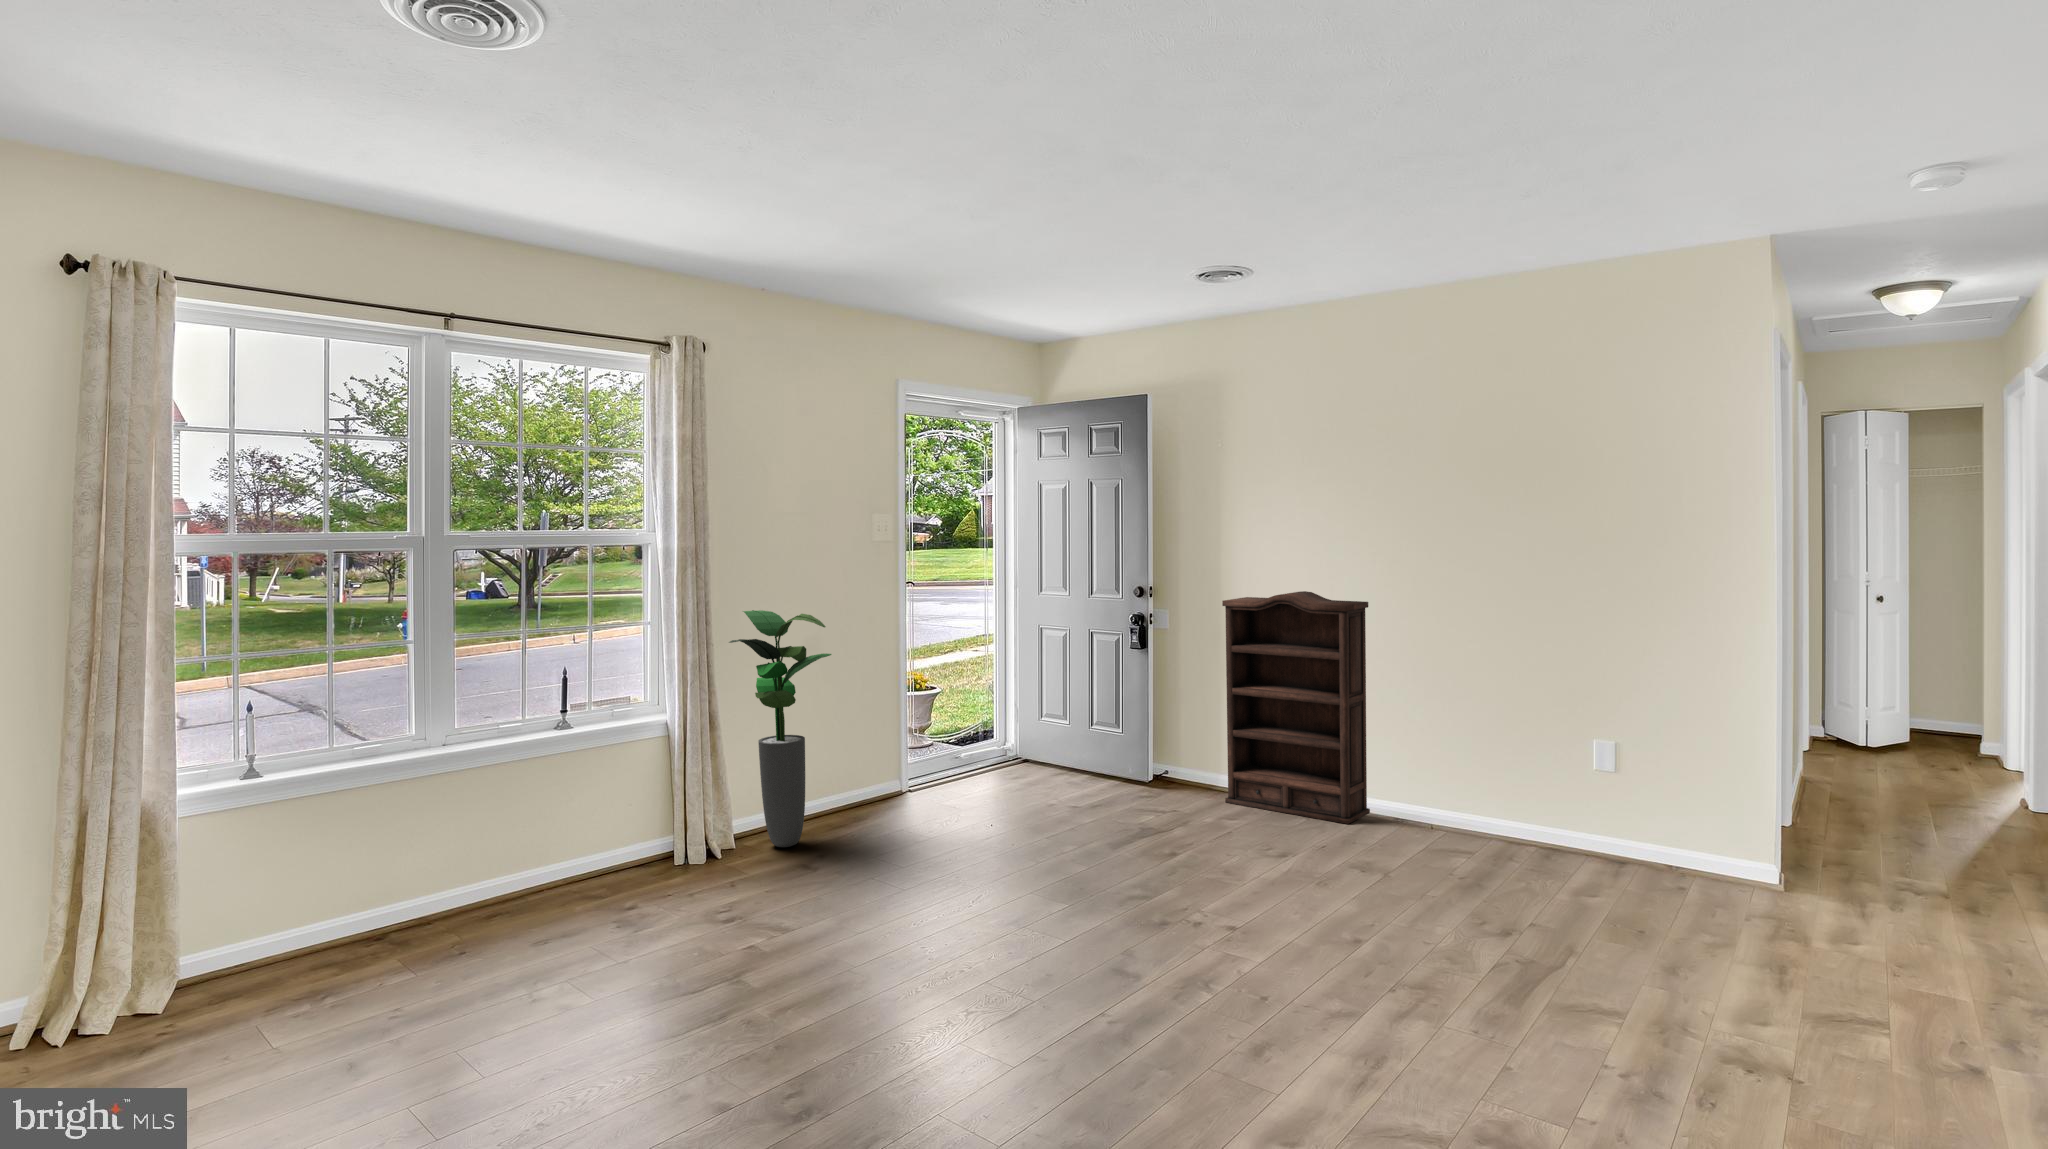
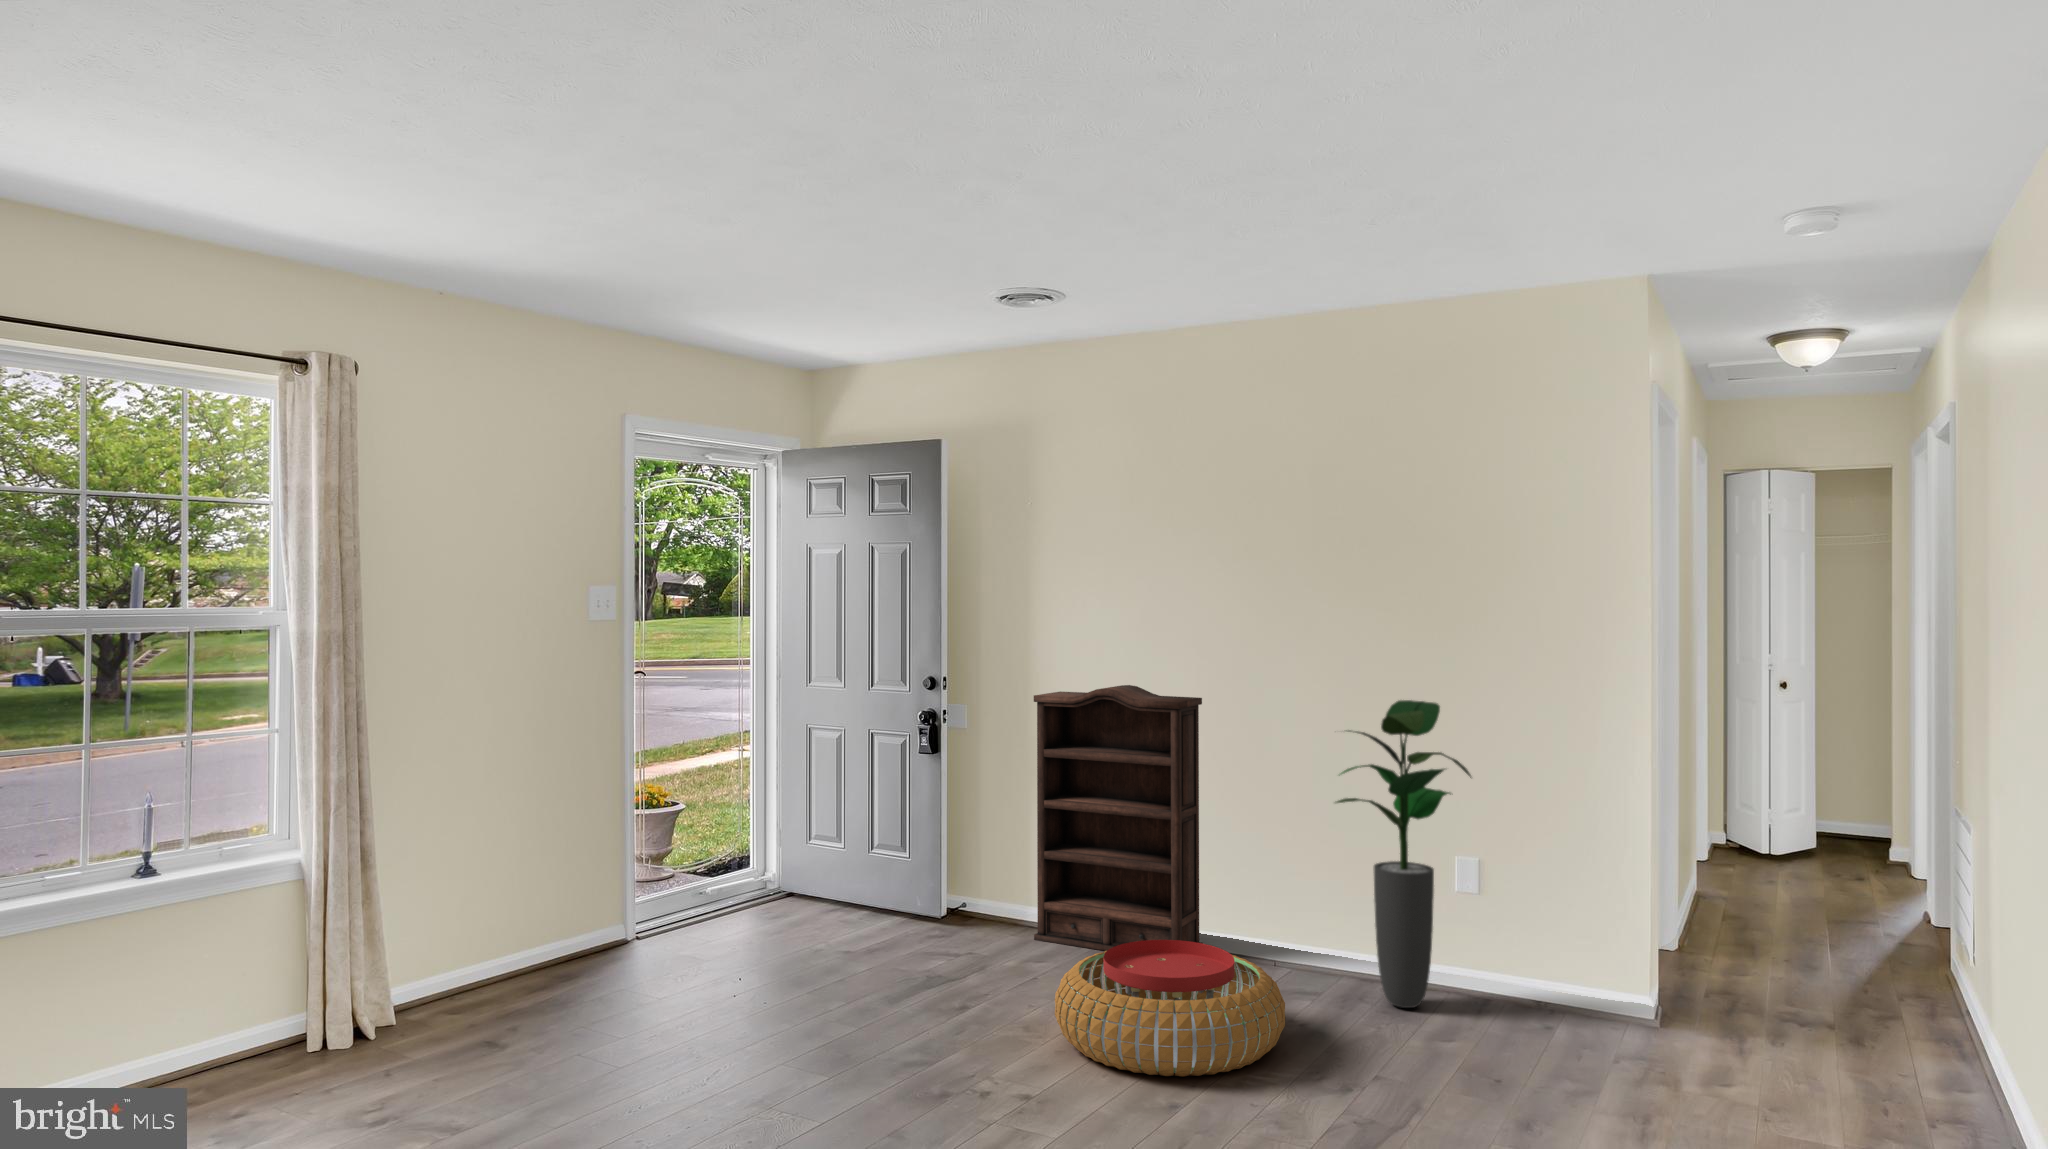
potted plant: present [729,610,832,847] -> present [1336,700,1471,1008]
pouf: none [1233,803,1429,911] -> present [1055,940,1285,1076]

